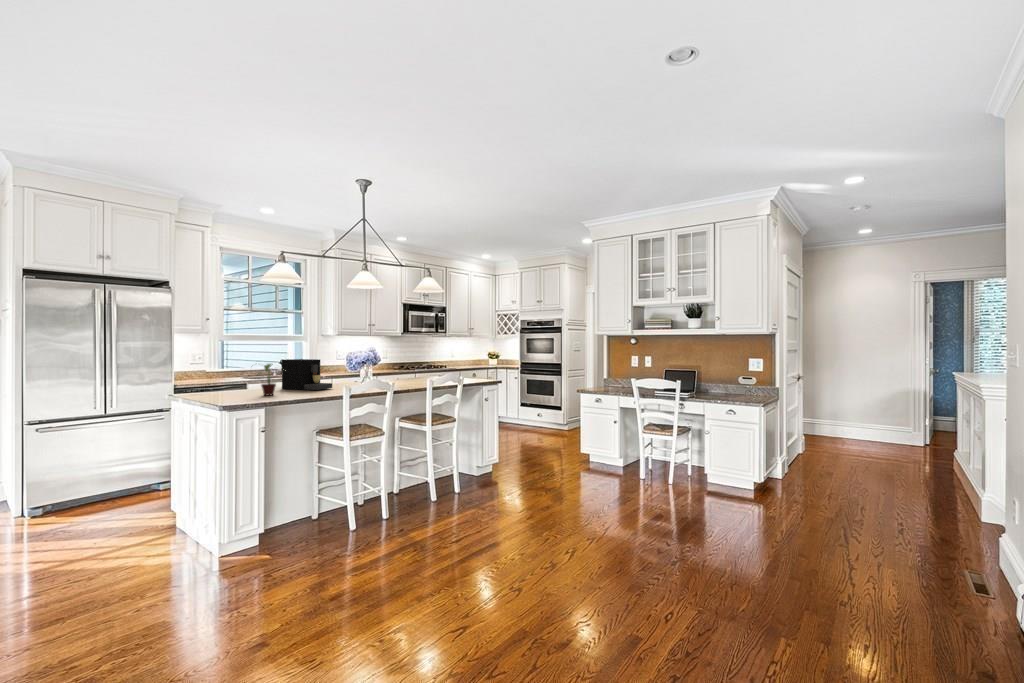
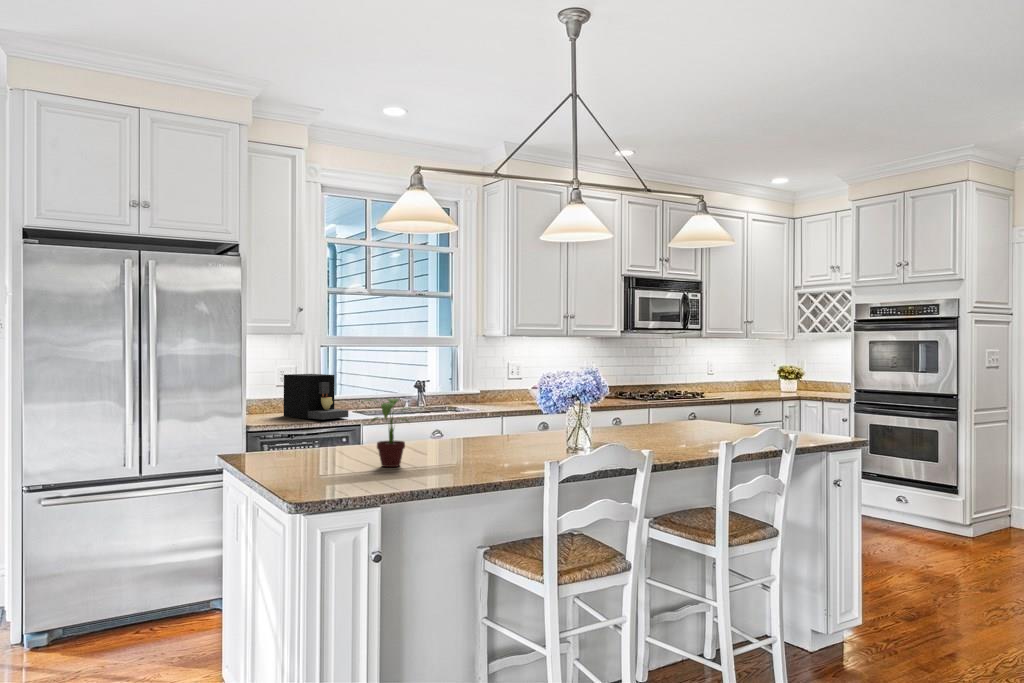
coffee maker: present [282,359,332,390] -> present [284,374,348,420]

